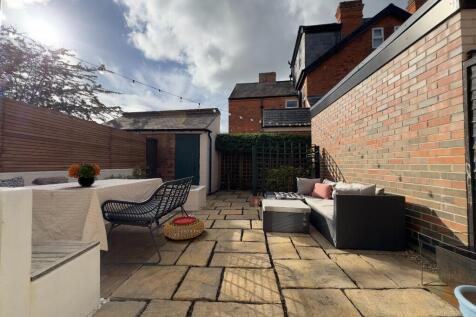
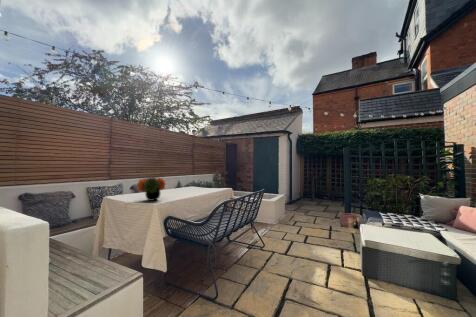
pouf: present [164,216,204,240] -> none [231,235,276,266]

